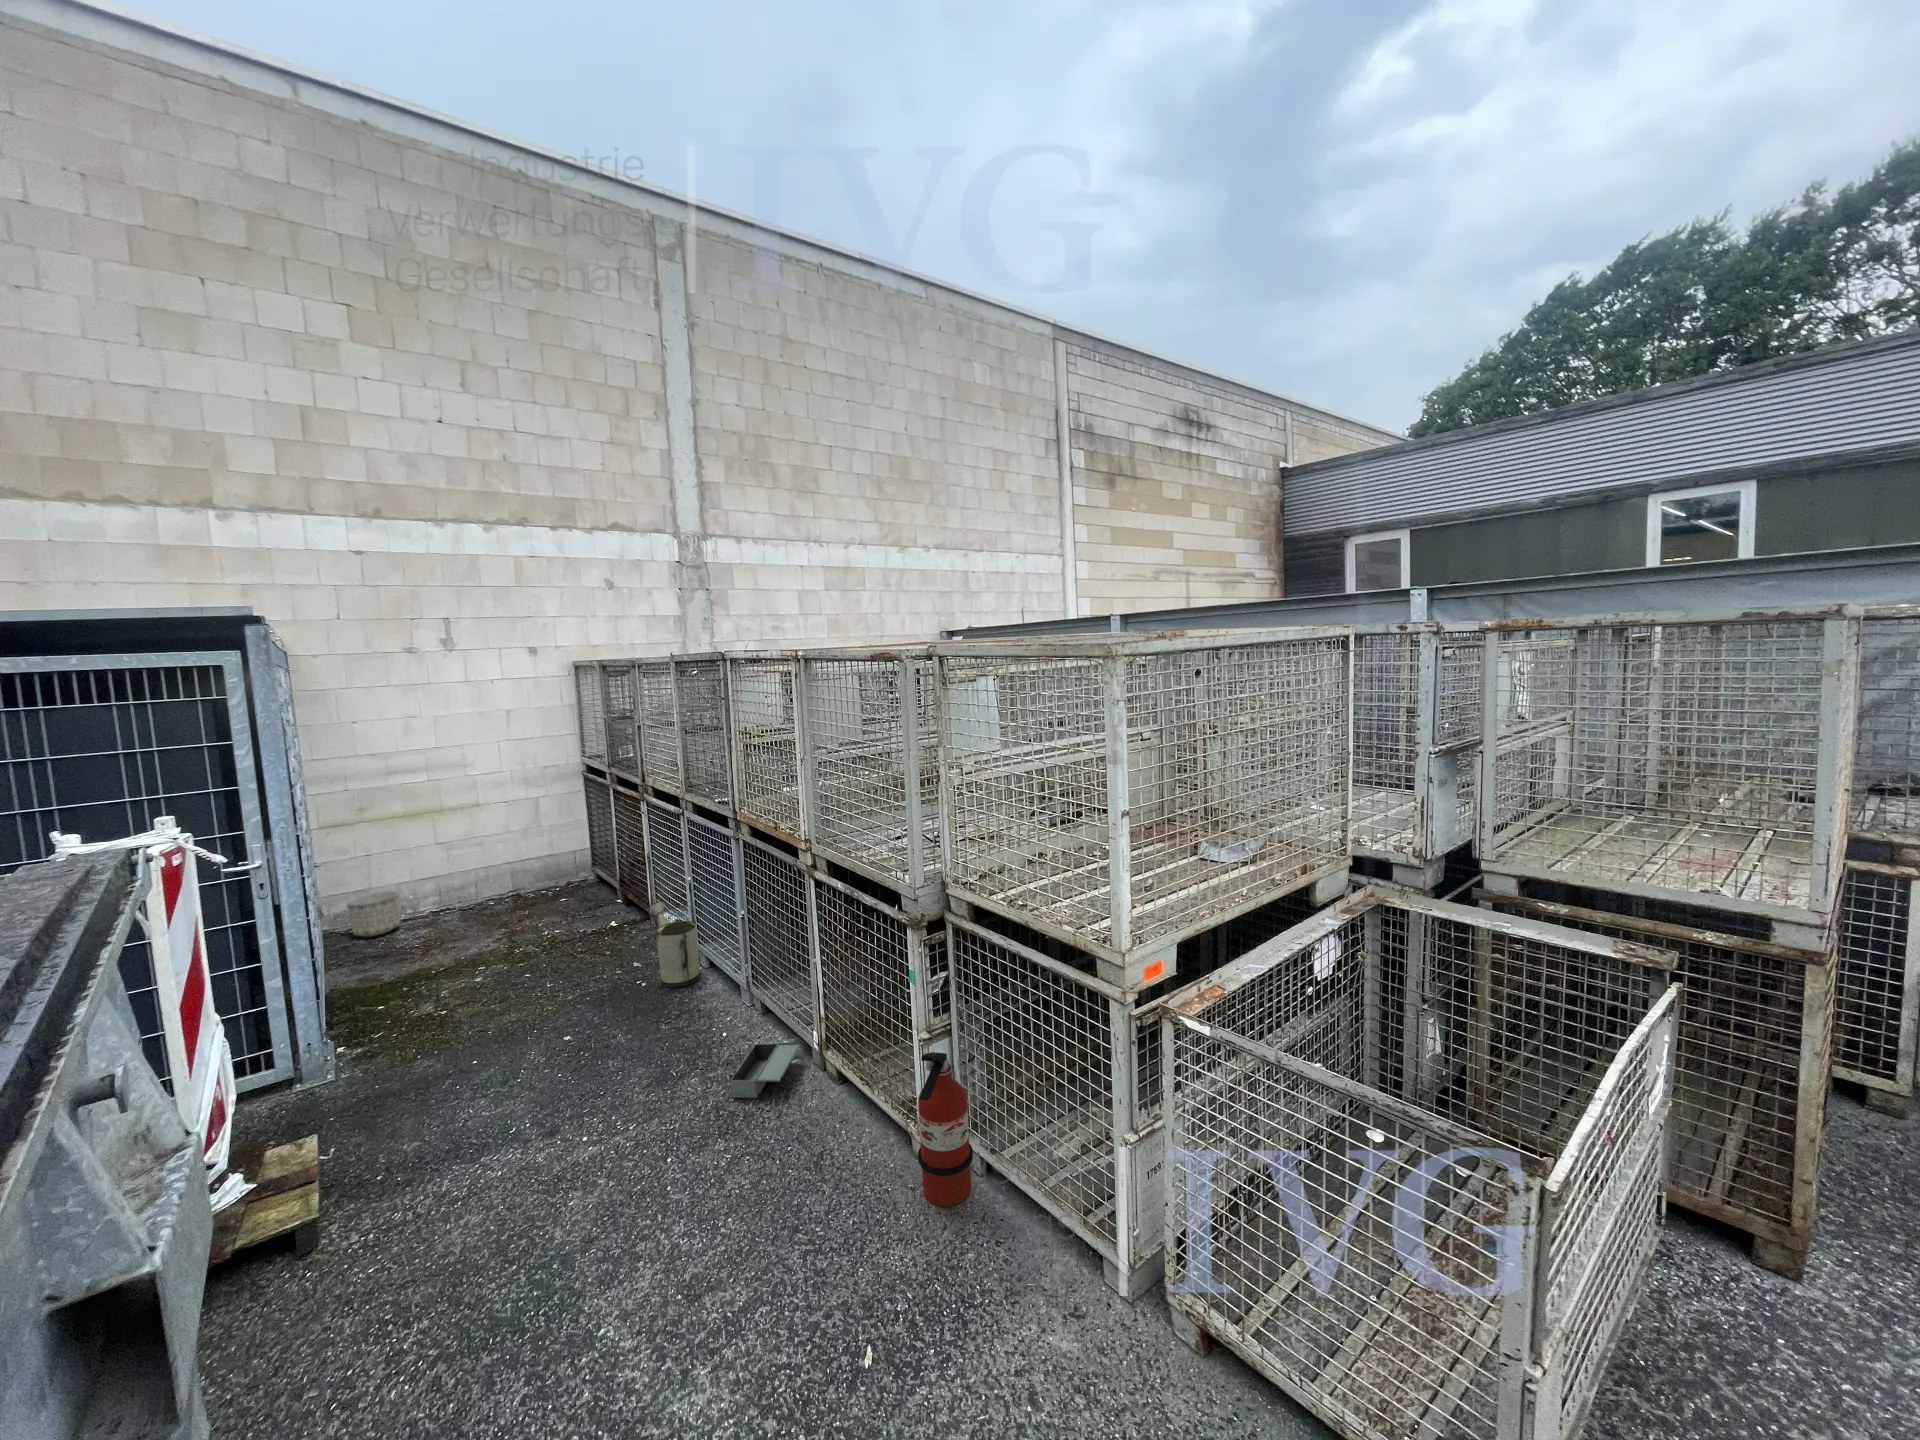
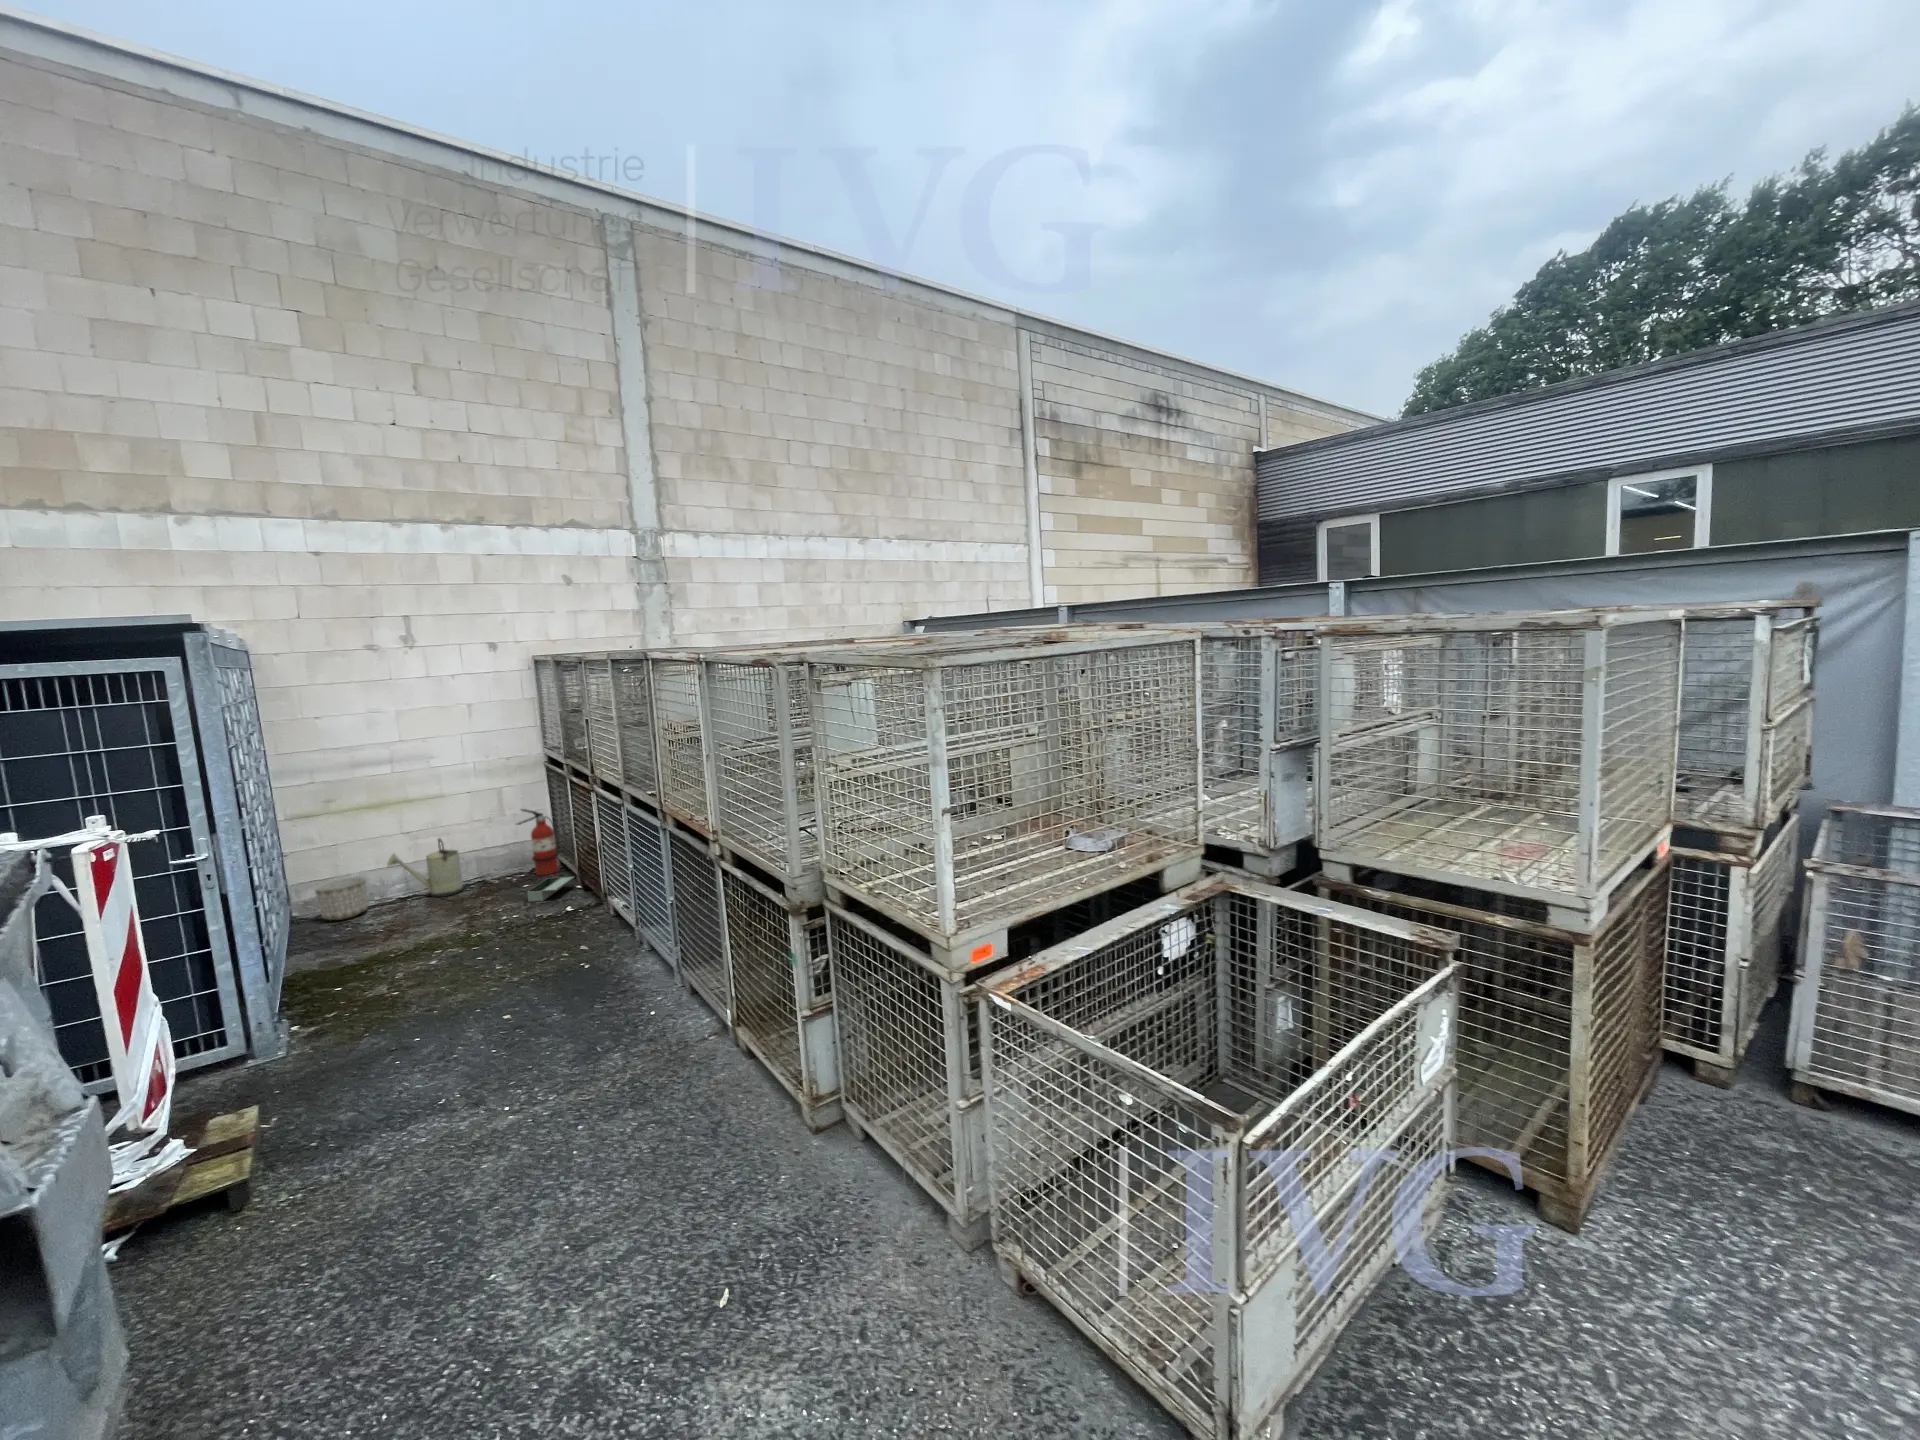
watering can: present [648,901,701,987] -> present [387,838,463,897]
toolbox: present [731,1043,801,1098] -> present [527,876,574,902]
fire extinguisher: present [918,1052,973,1206] -> present [517,809,558,875]

